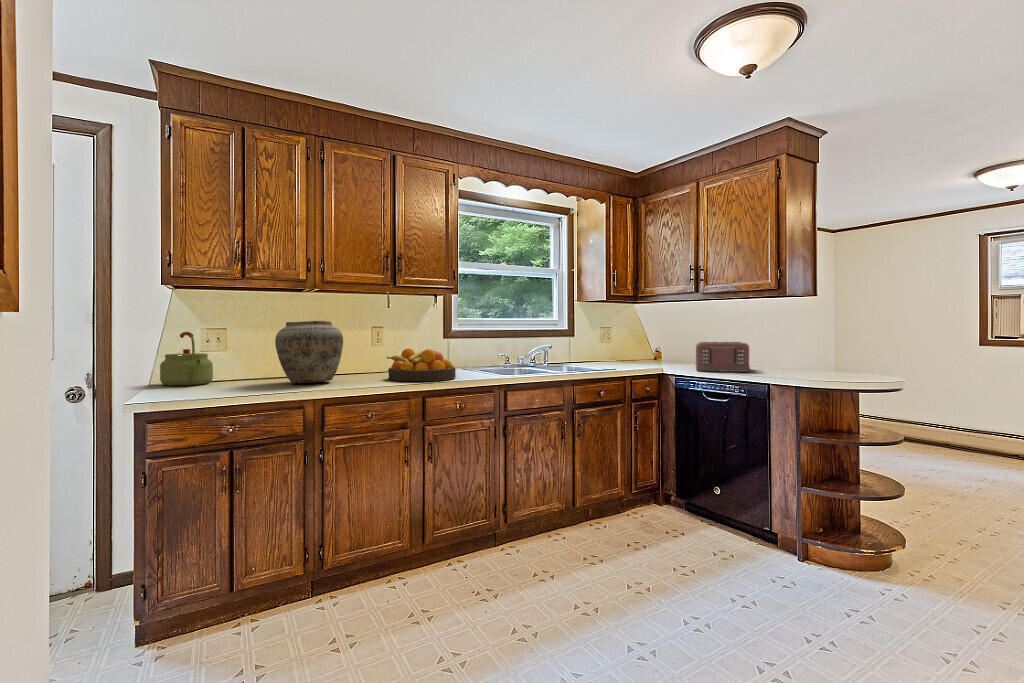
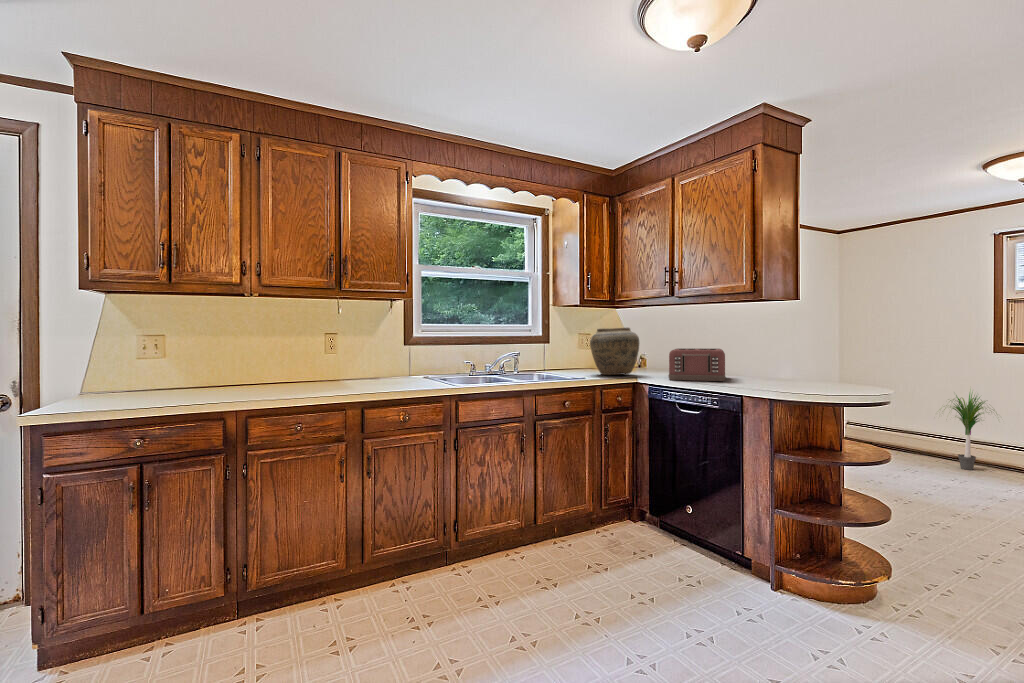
vase: present [275,321,343,383] -> present [590,328,639,375]
kettle: present [160,332,213,386] -> none [85,338,144,395]
fruit bowl: present [387,349,456,381] -> none [328,356,402,391]
potted plant: none [921,377,988,455] -> present [944,394,985,470]

